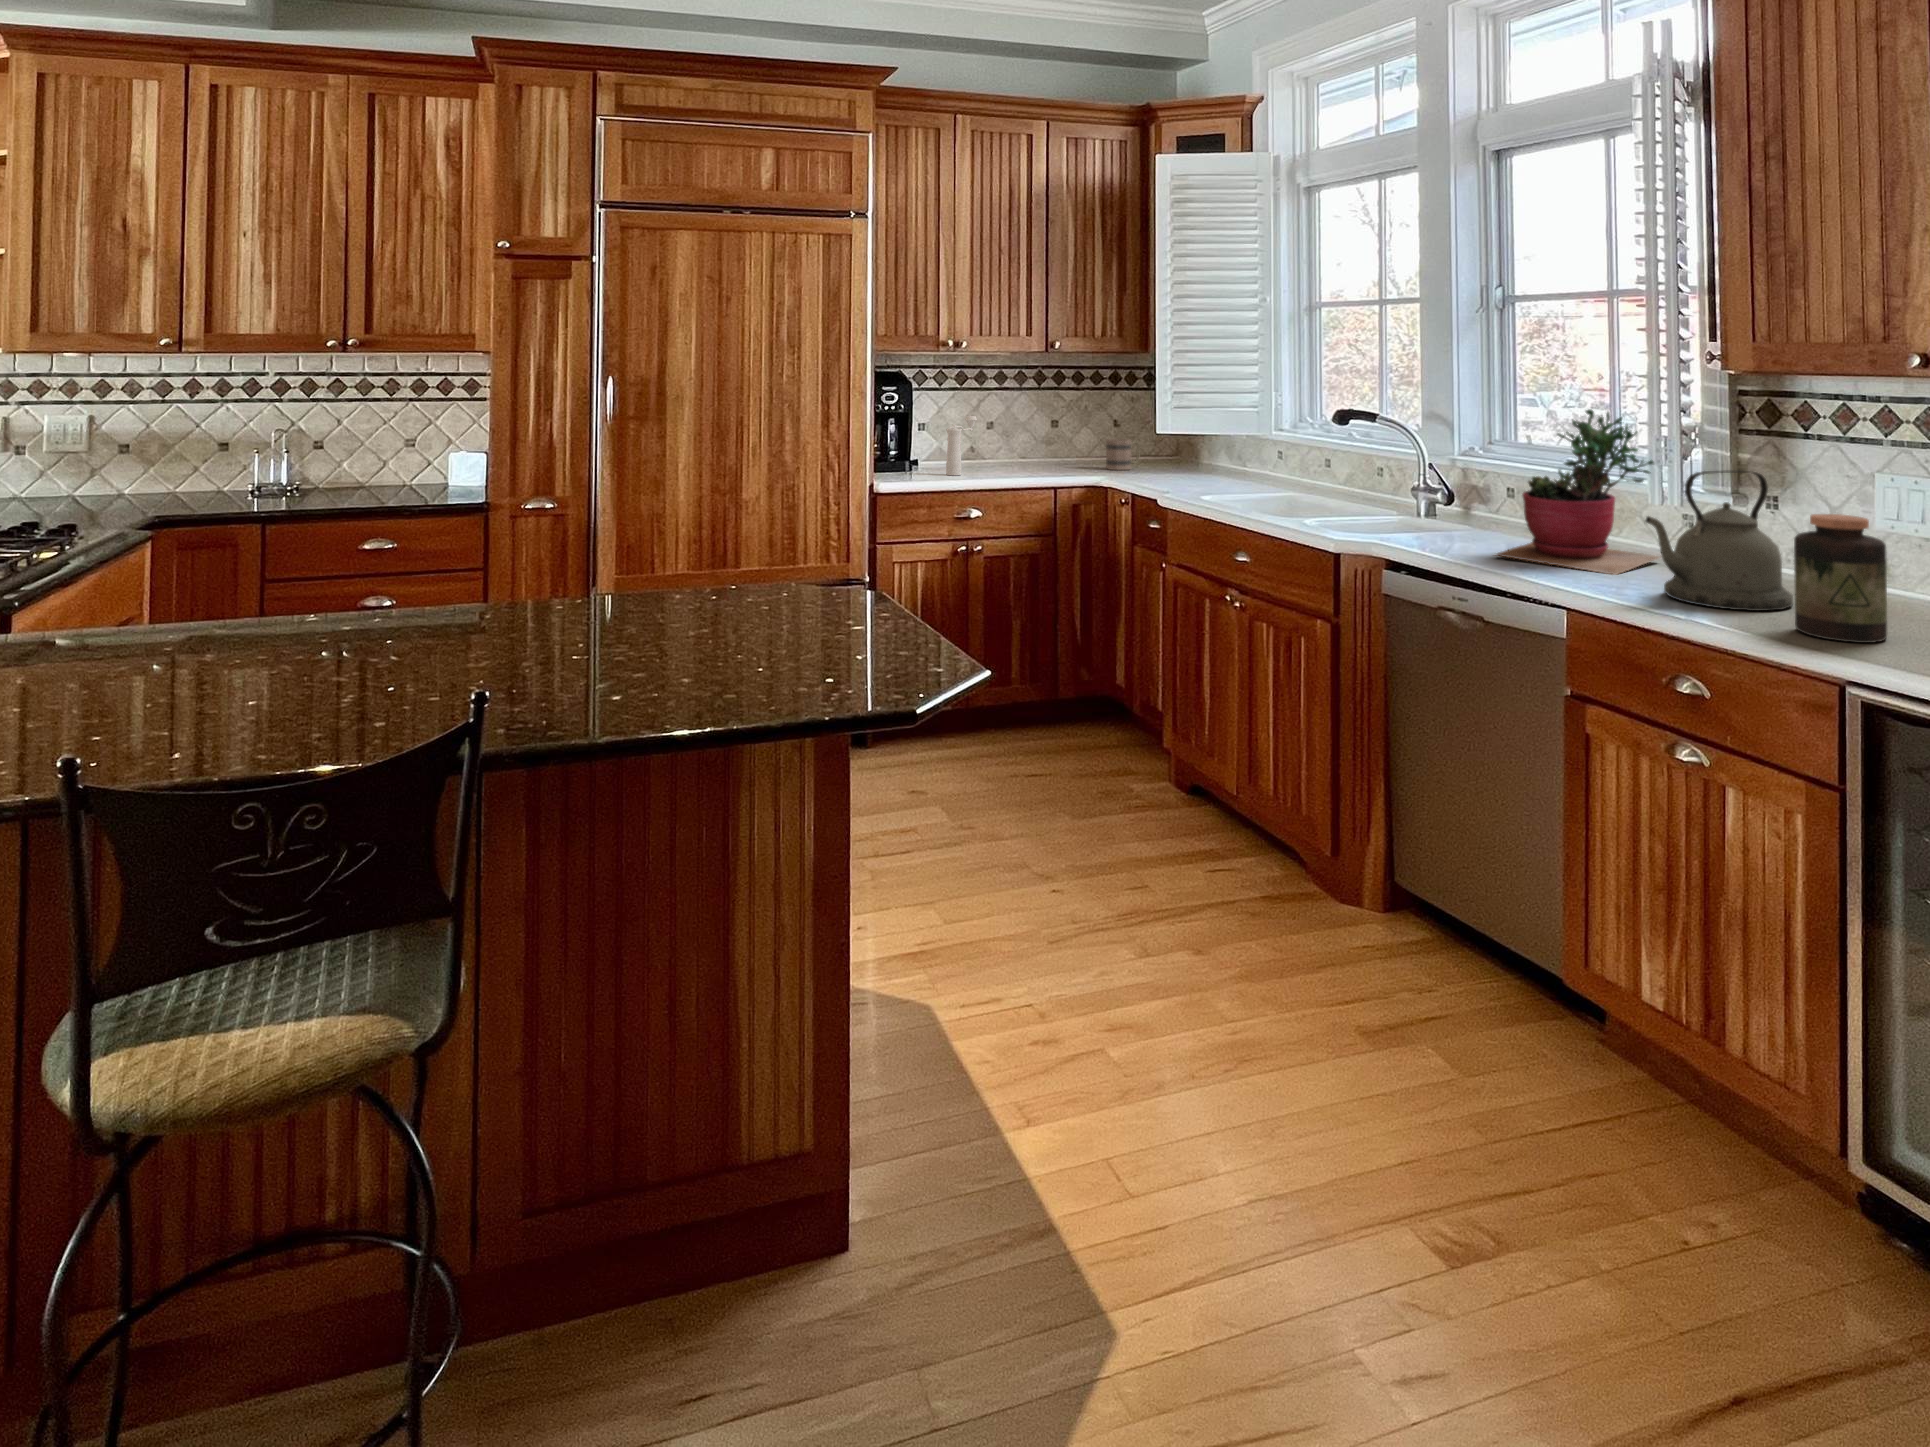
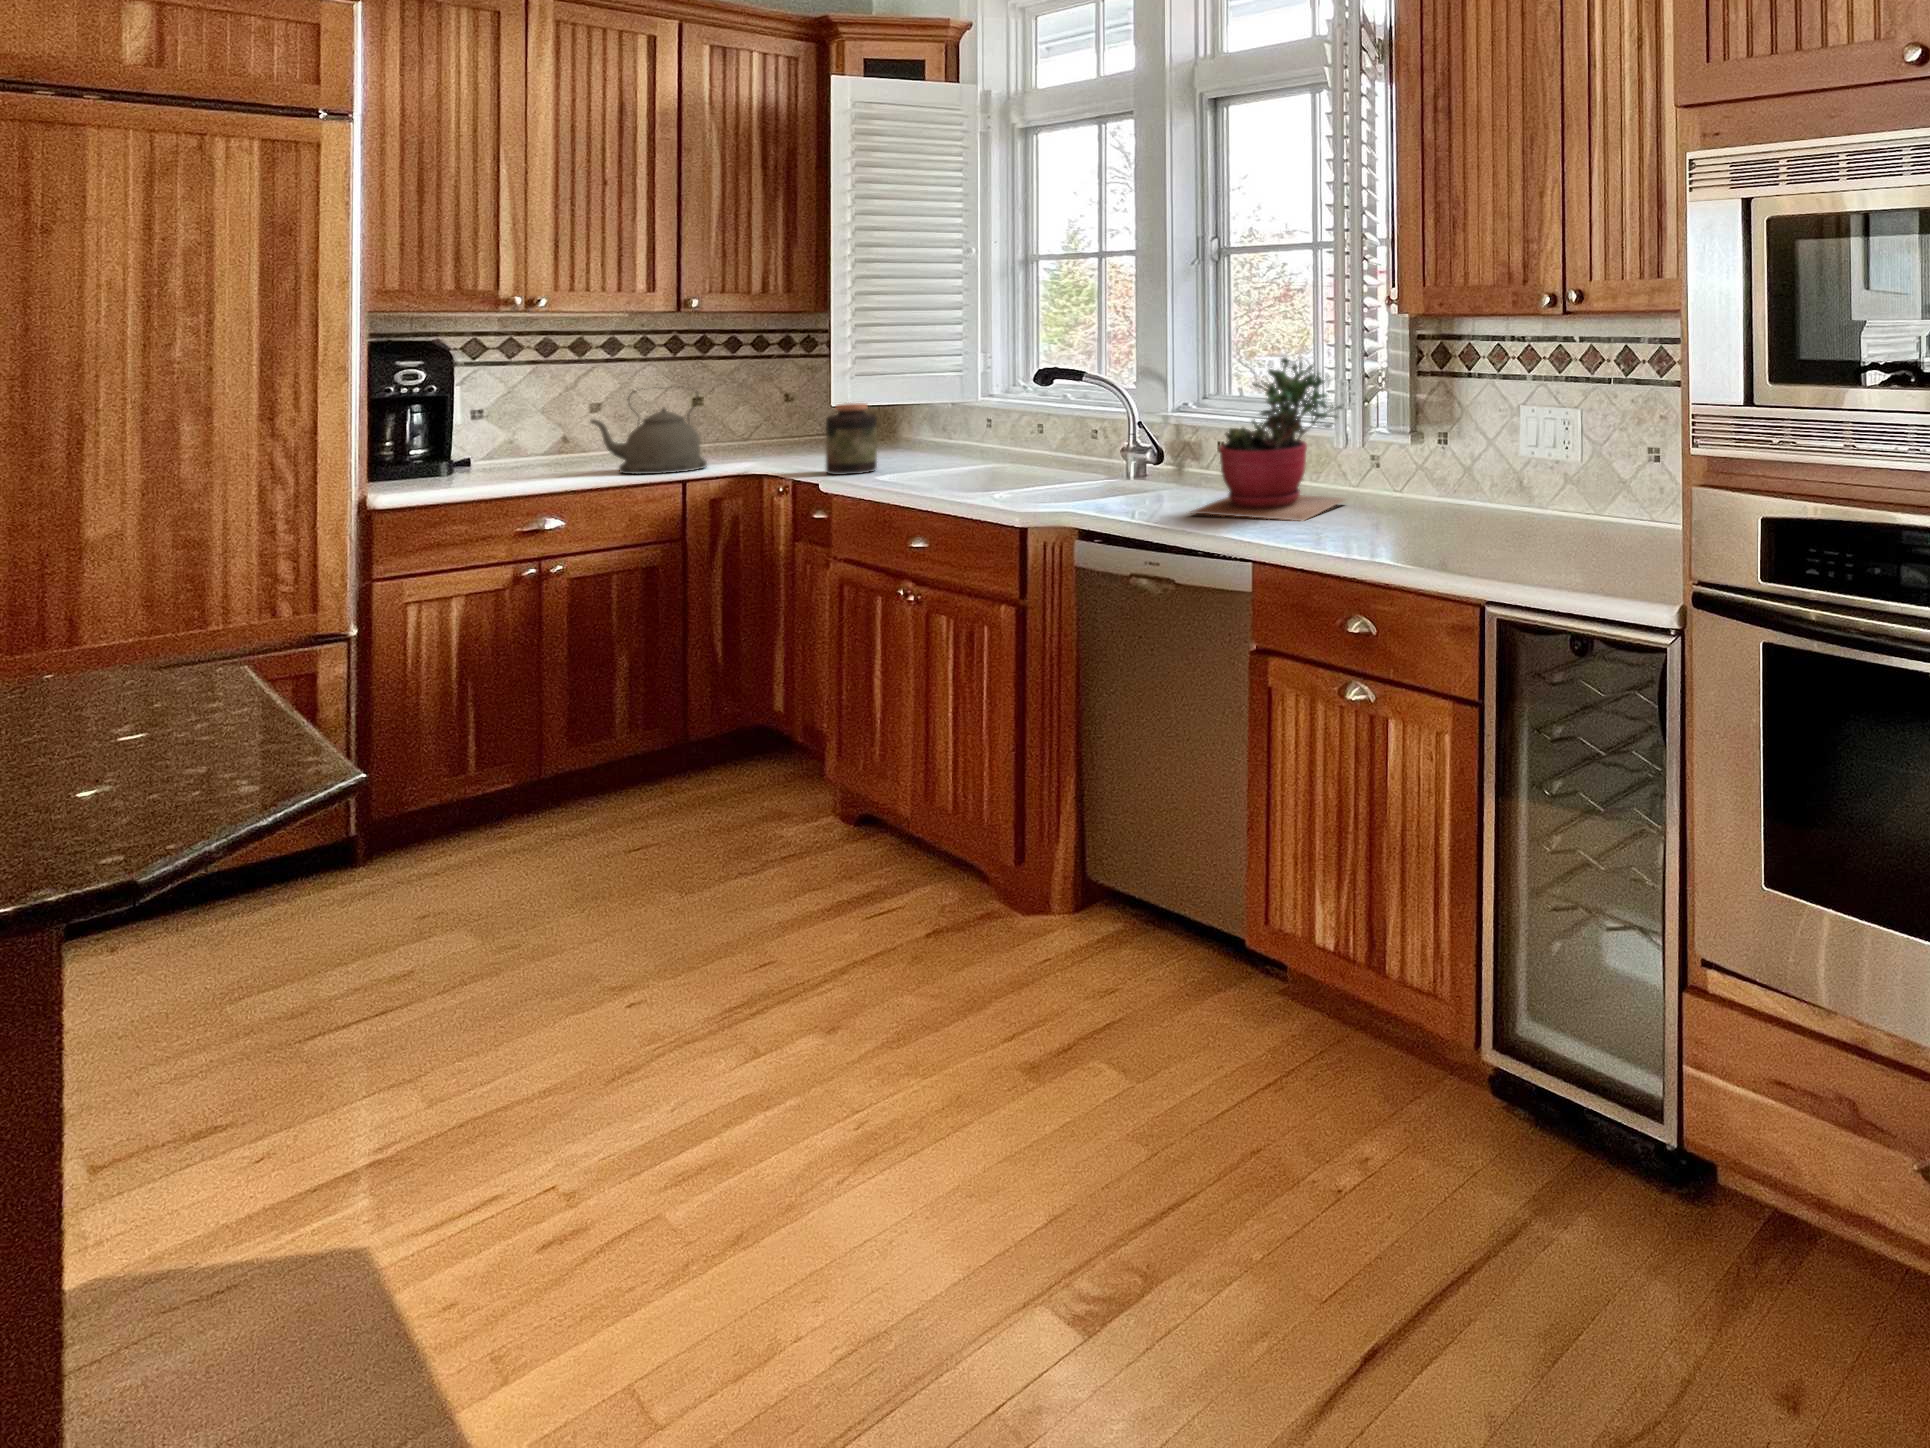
pepper mill: present [946,416,977,476] -> none [514,397,569,477]
mug: present [1106,438,1140,470] -> none [768,415,817,454]
kettle: present [1646,470,1793,611] -> present [591,387,707,474]
jar: present [1794,514,1887,643] -> present [826,403,877,475]

